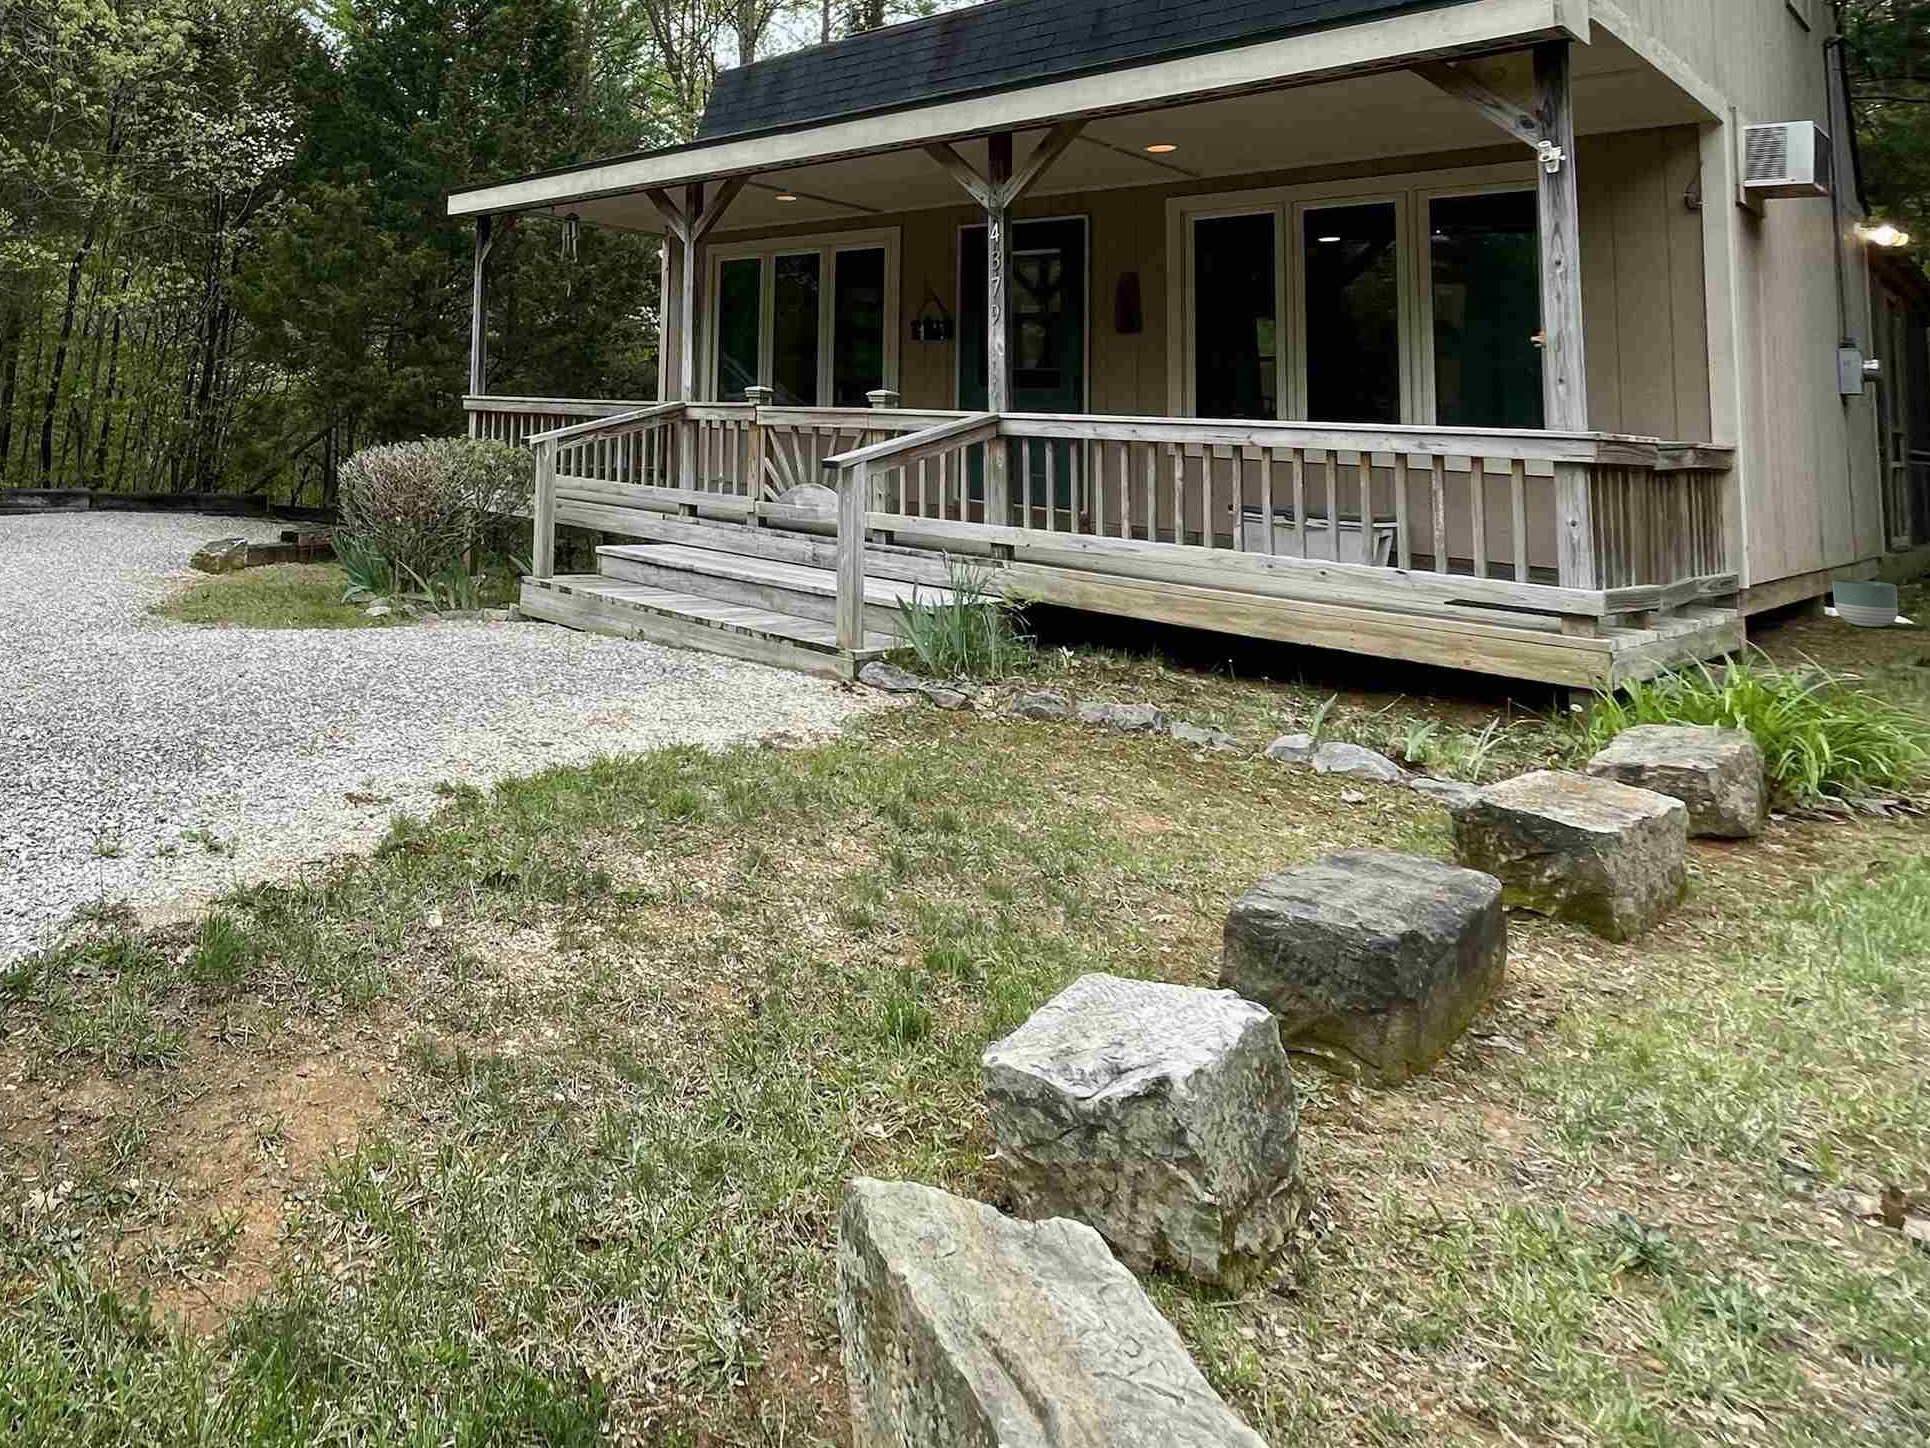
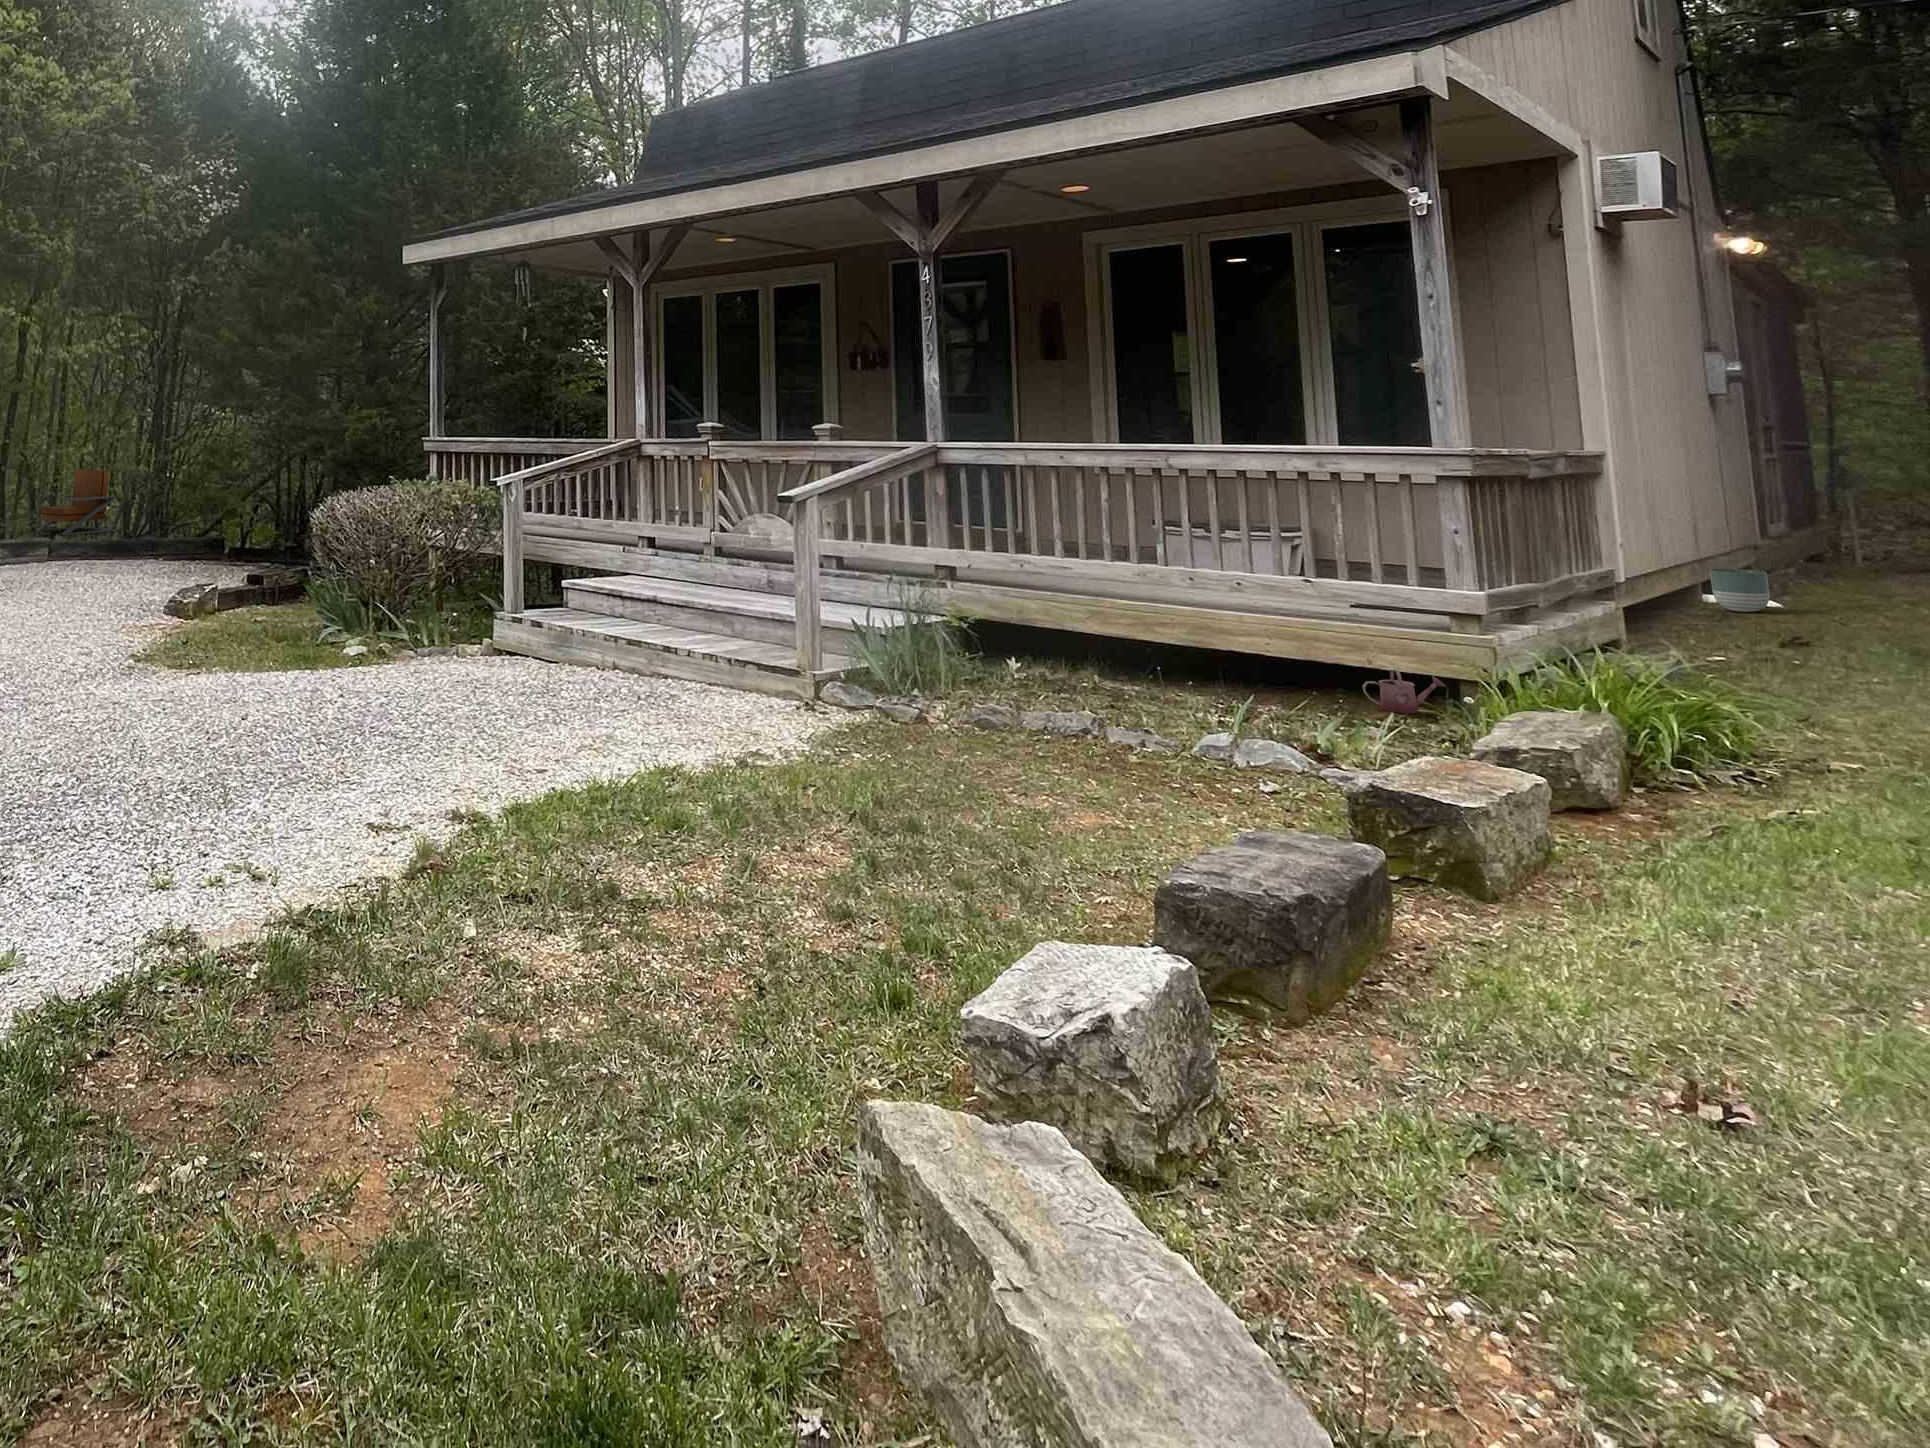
lounge chair: none [85,421,166,486] -> present [36,469,117,535]
watering can: none [1454,668,1548,720] -> present [1362,669,1445,713]

